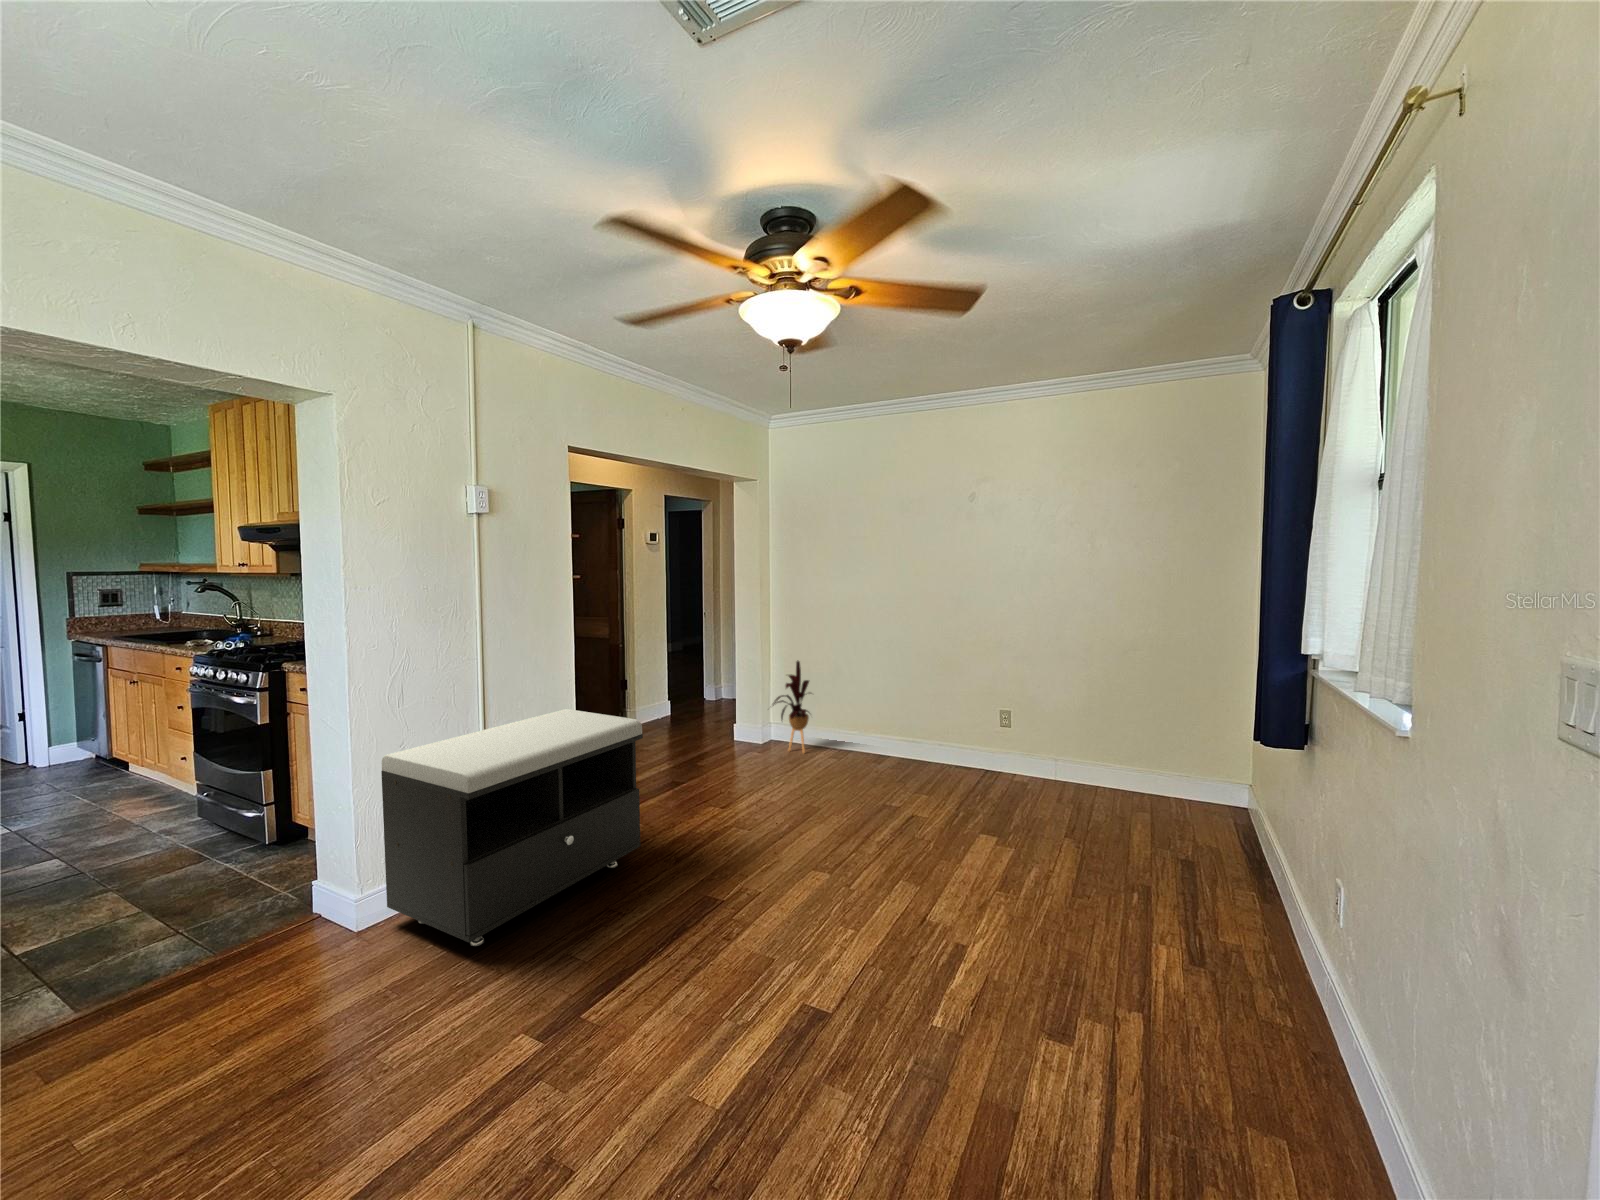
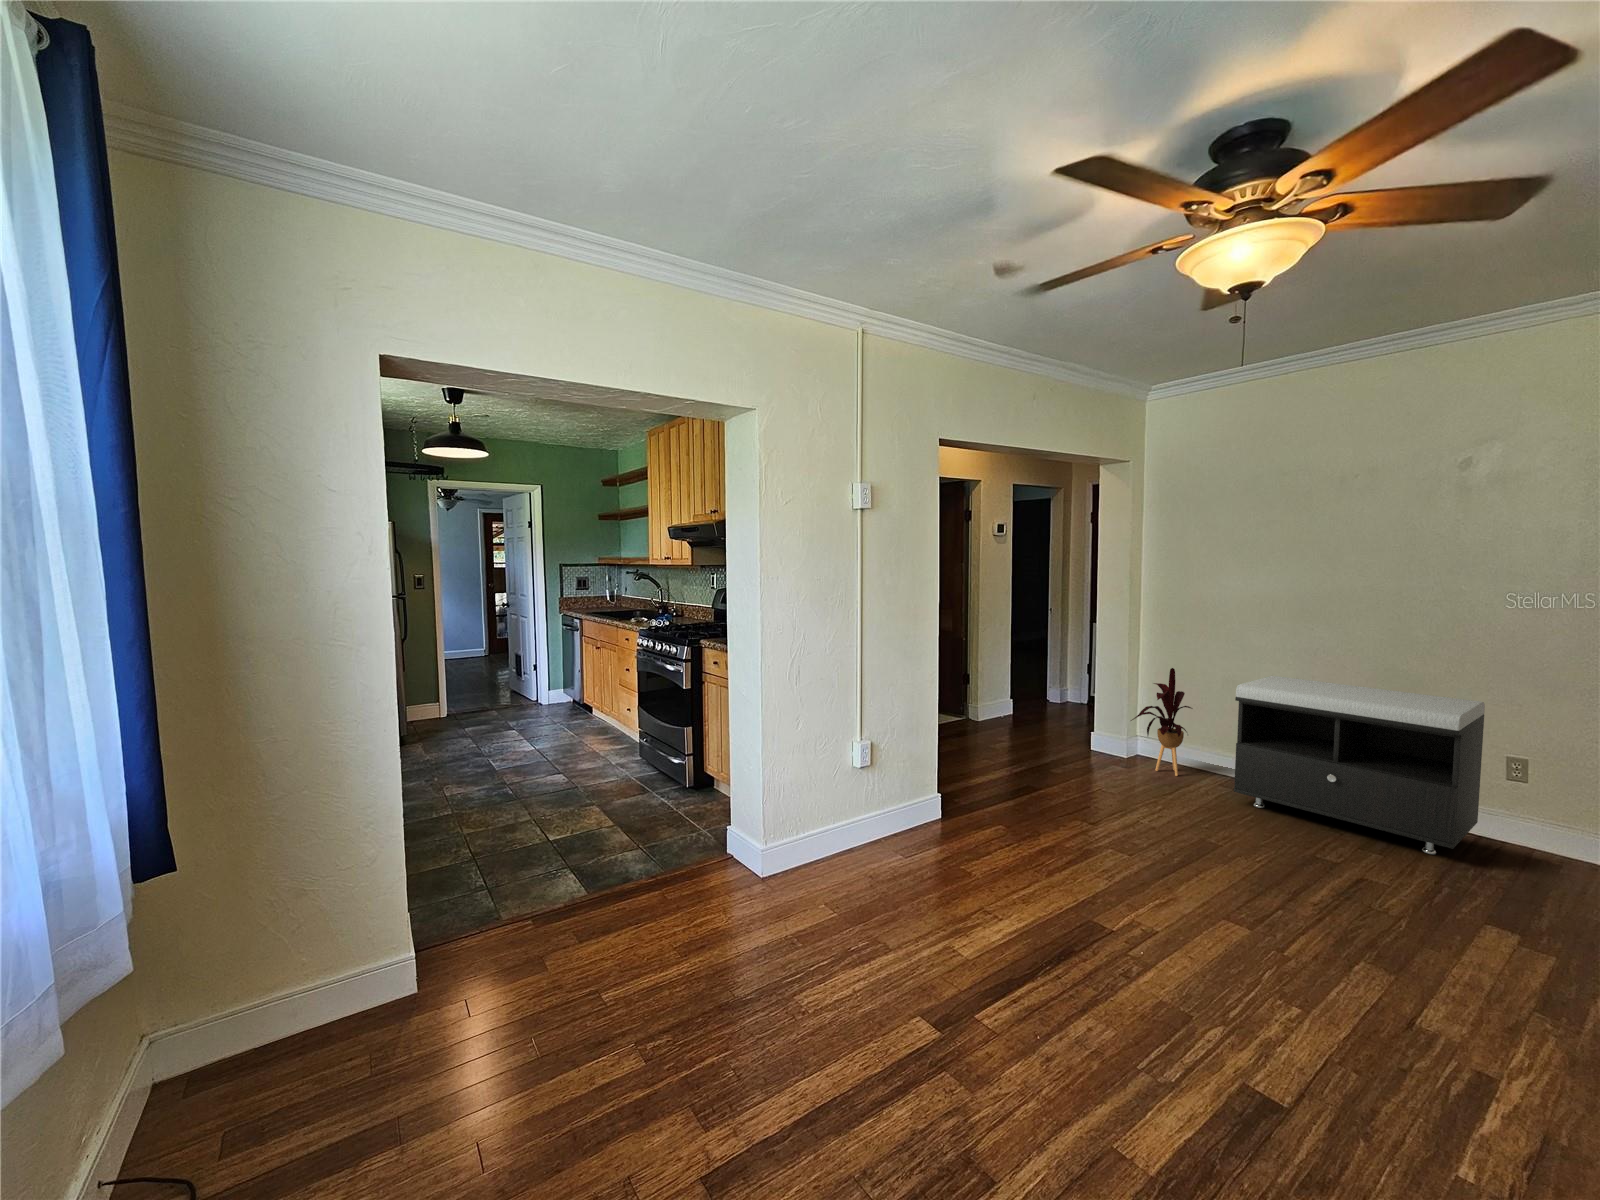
storage bench: present [381,709,643,946] -> present [1234,676,1485,854]

